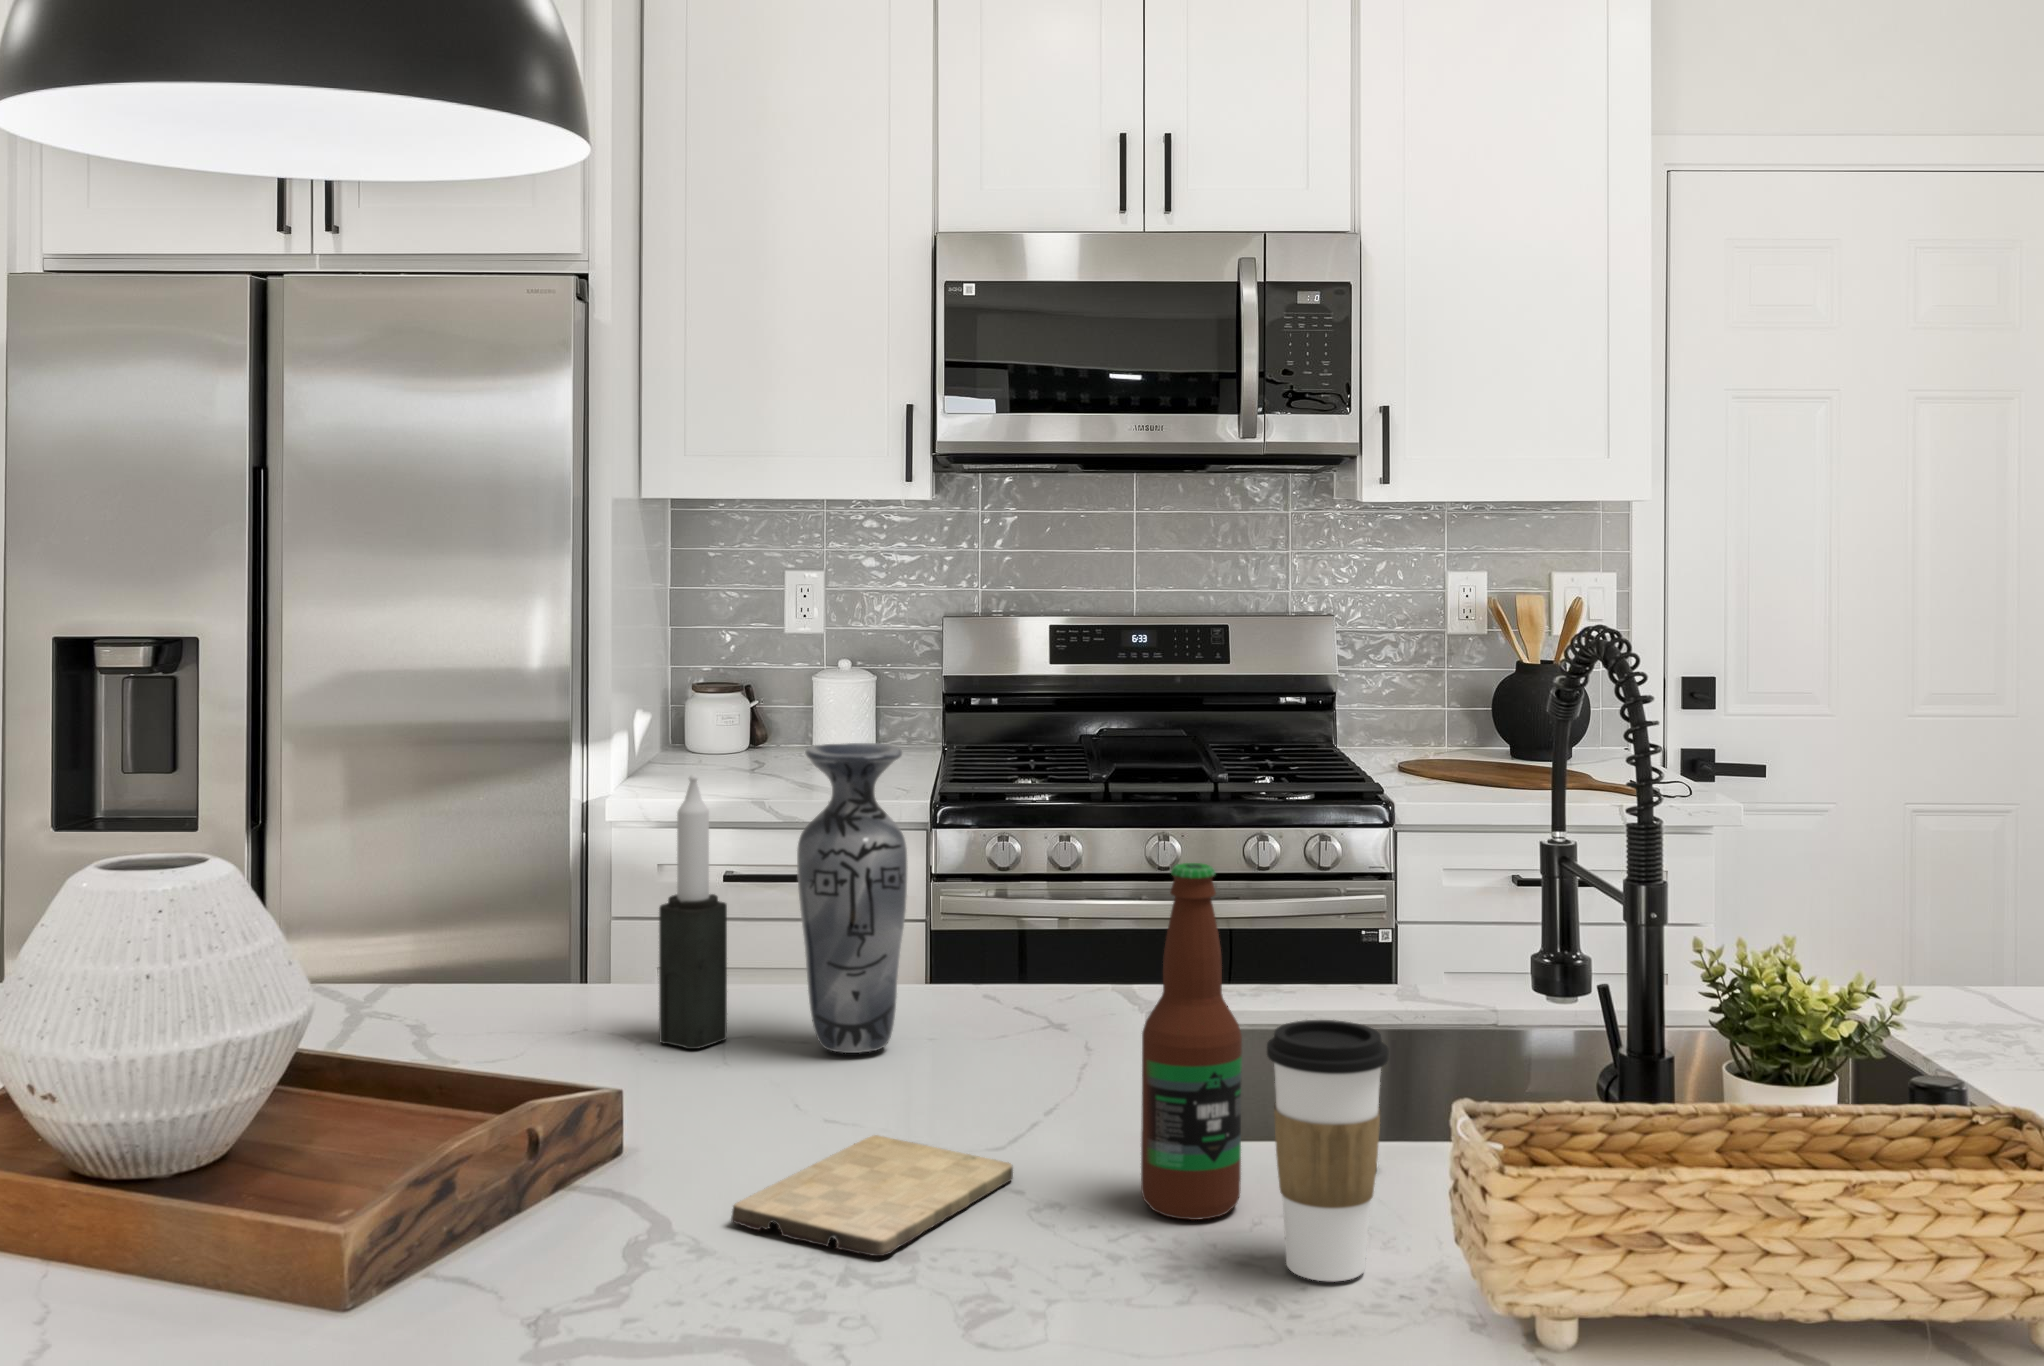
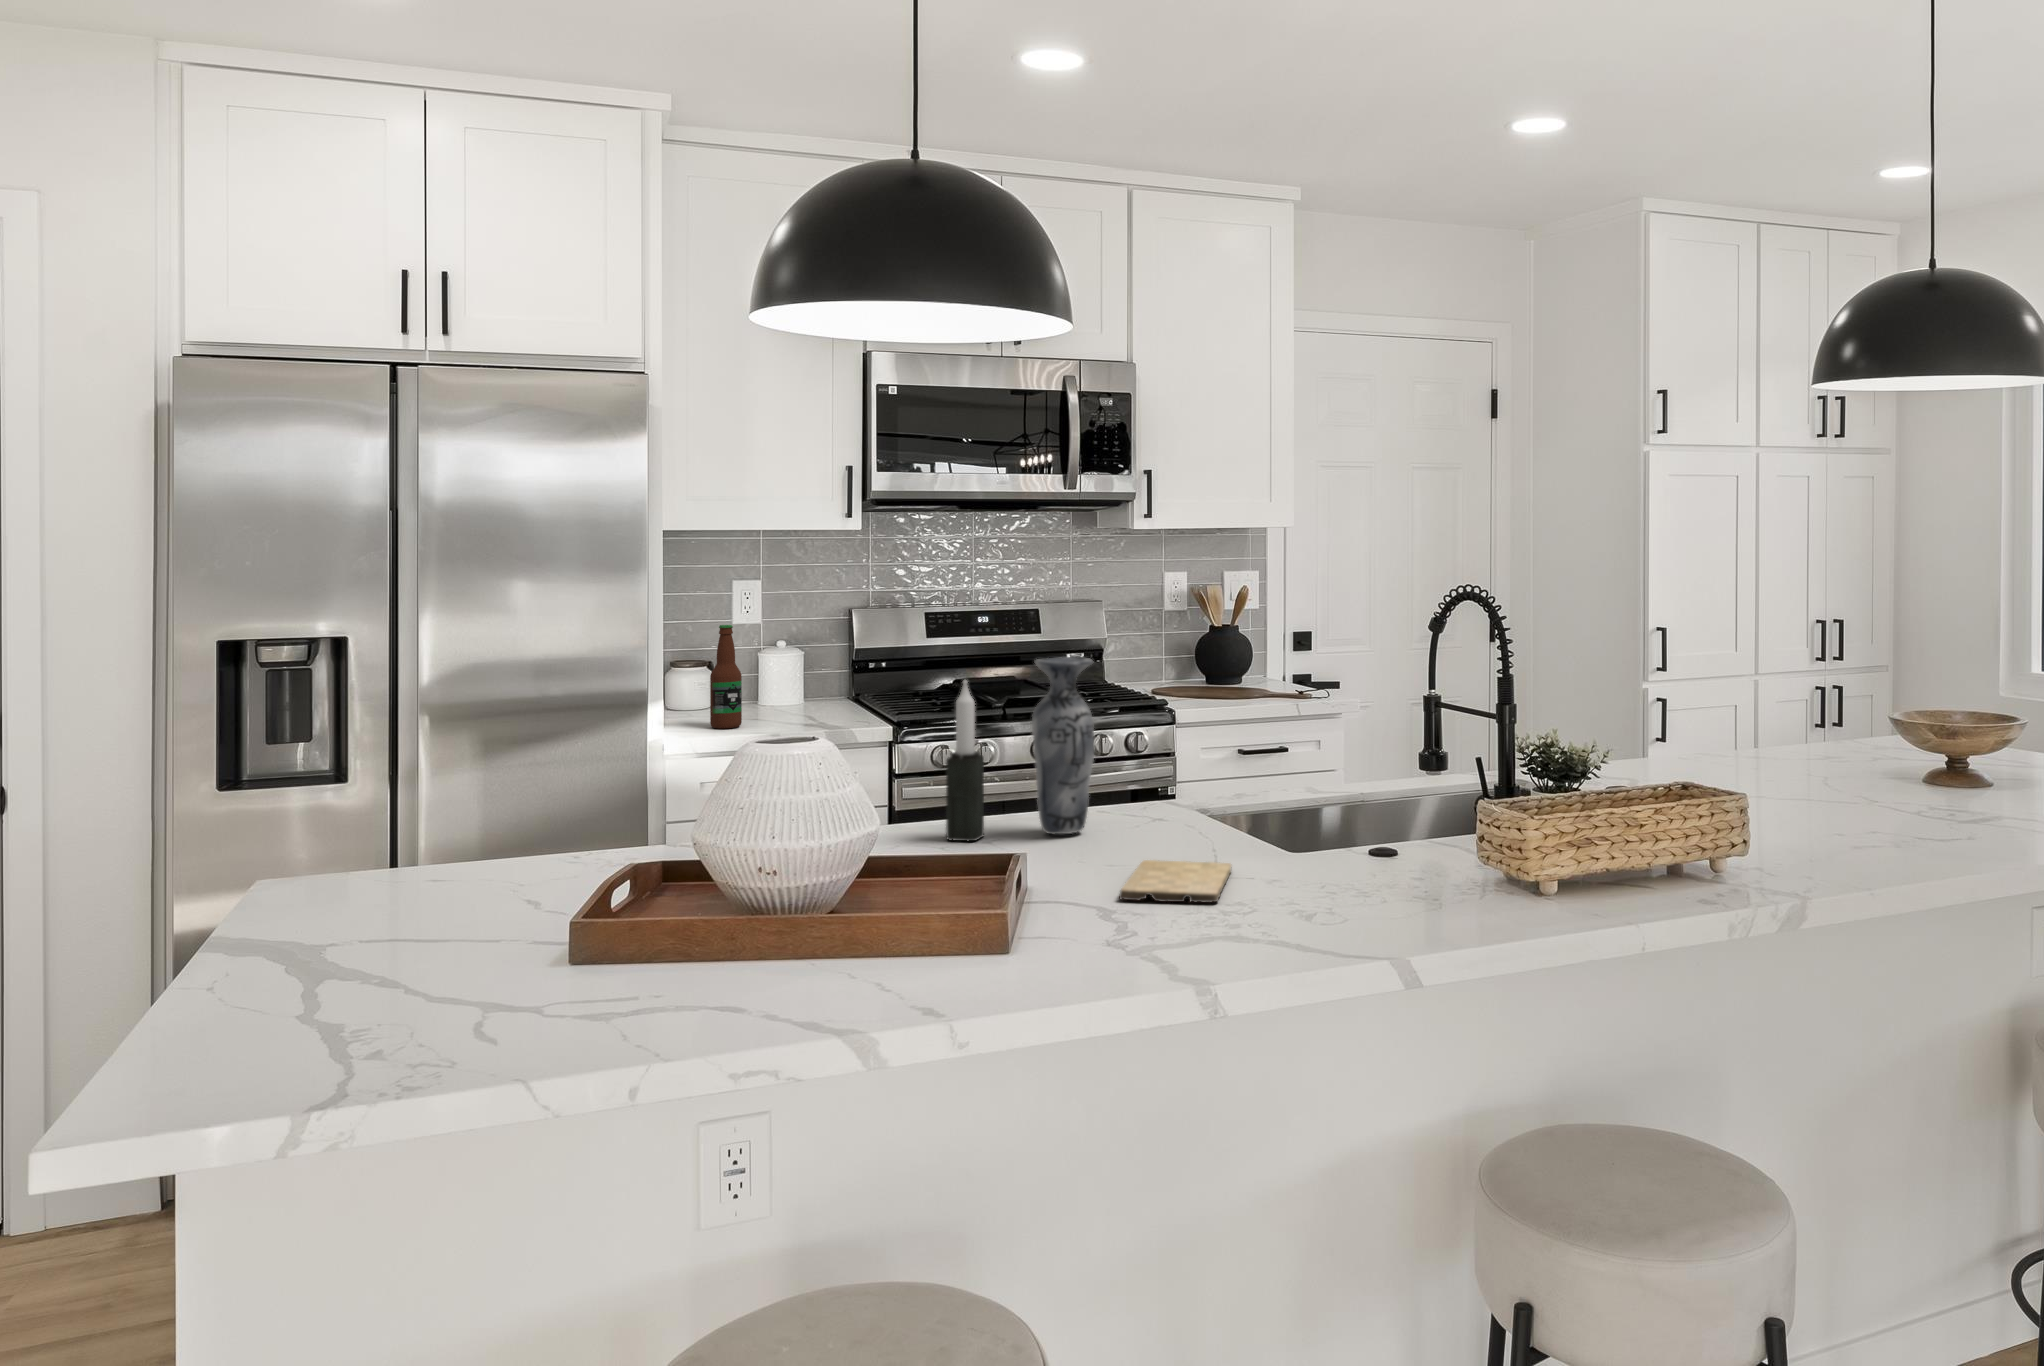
bottle: present [1141,863,1242,1220] -> present [710,625,742,728]
coffee cup: present [1267,1020,1389,1282] -> none [1390,765,1449,887]

